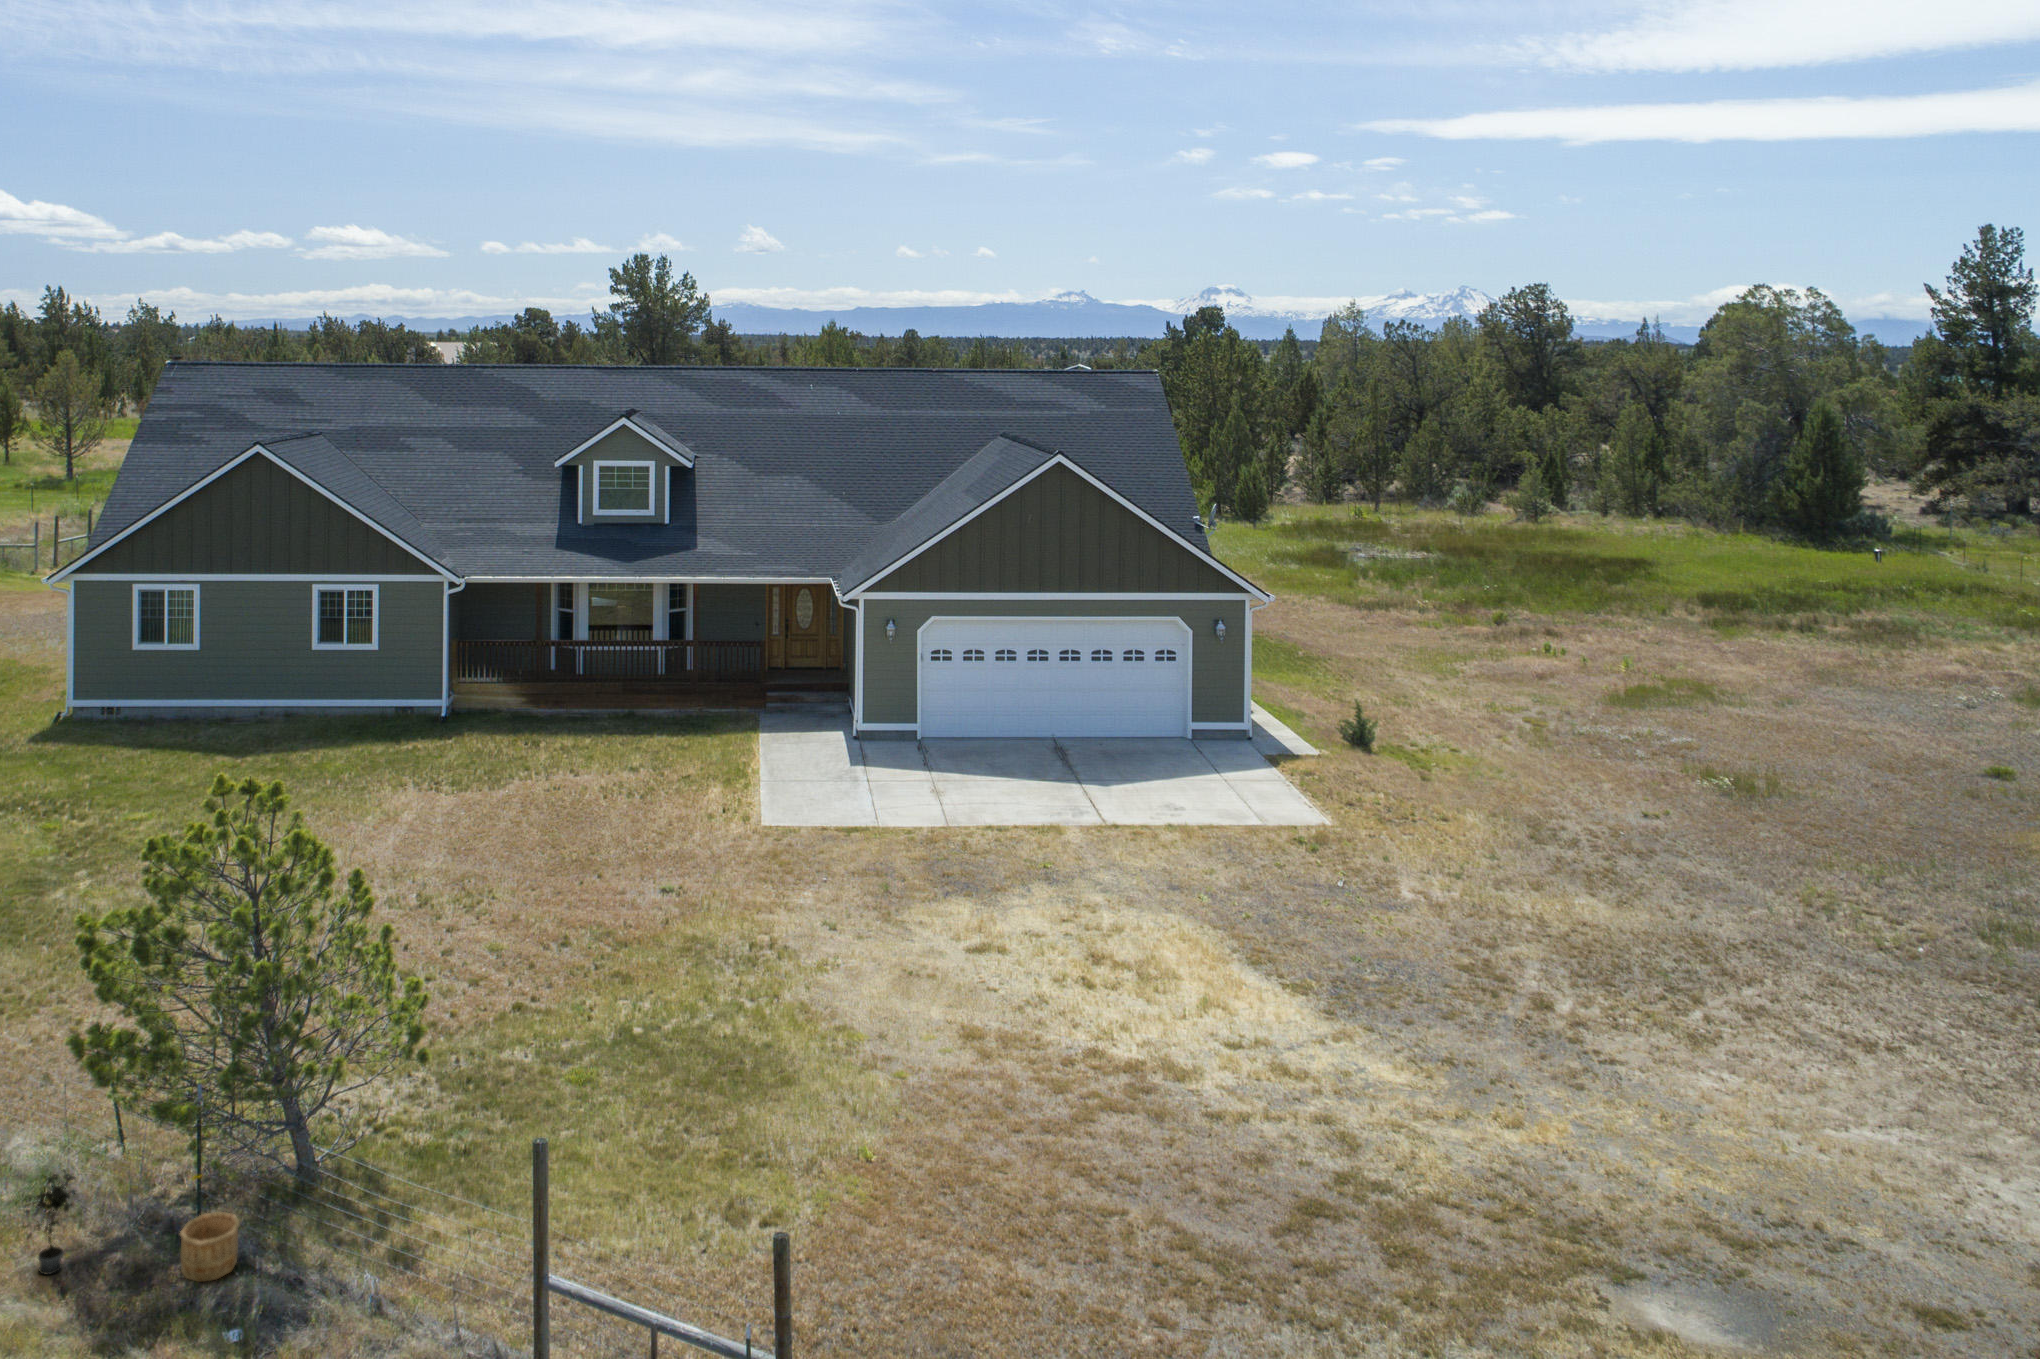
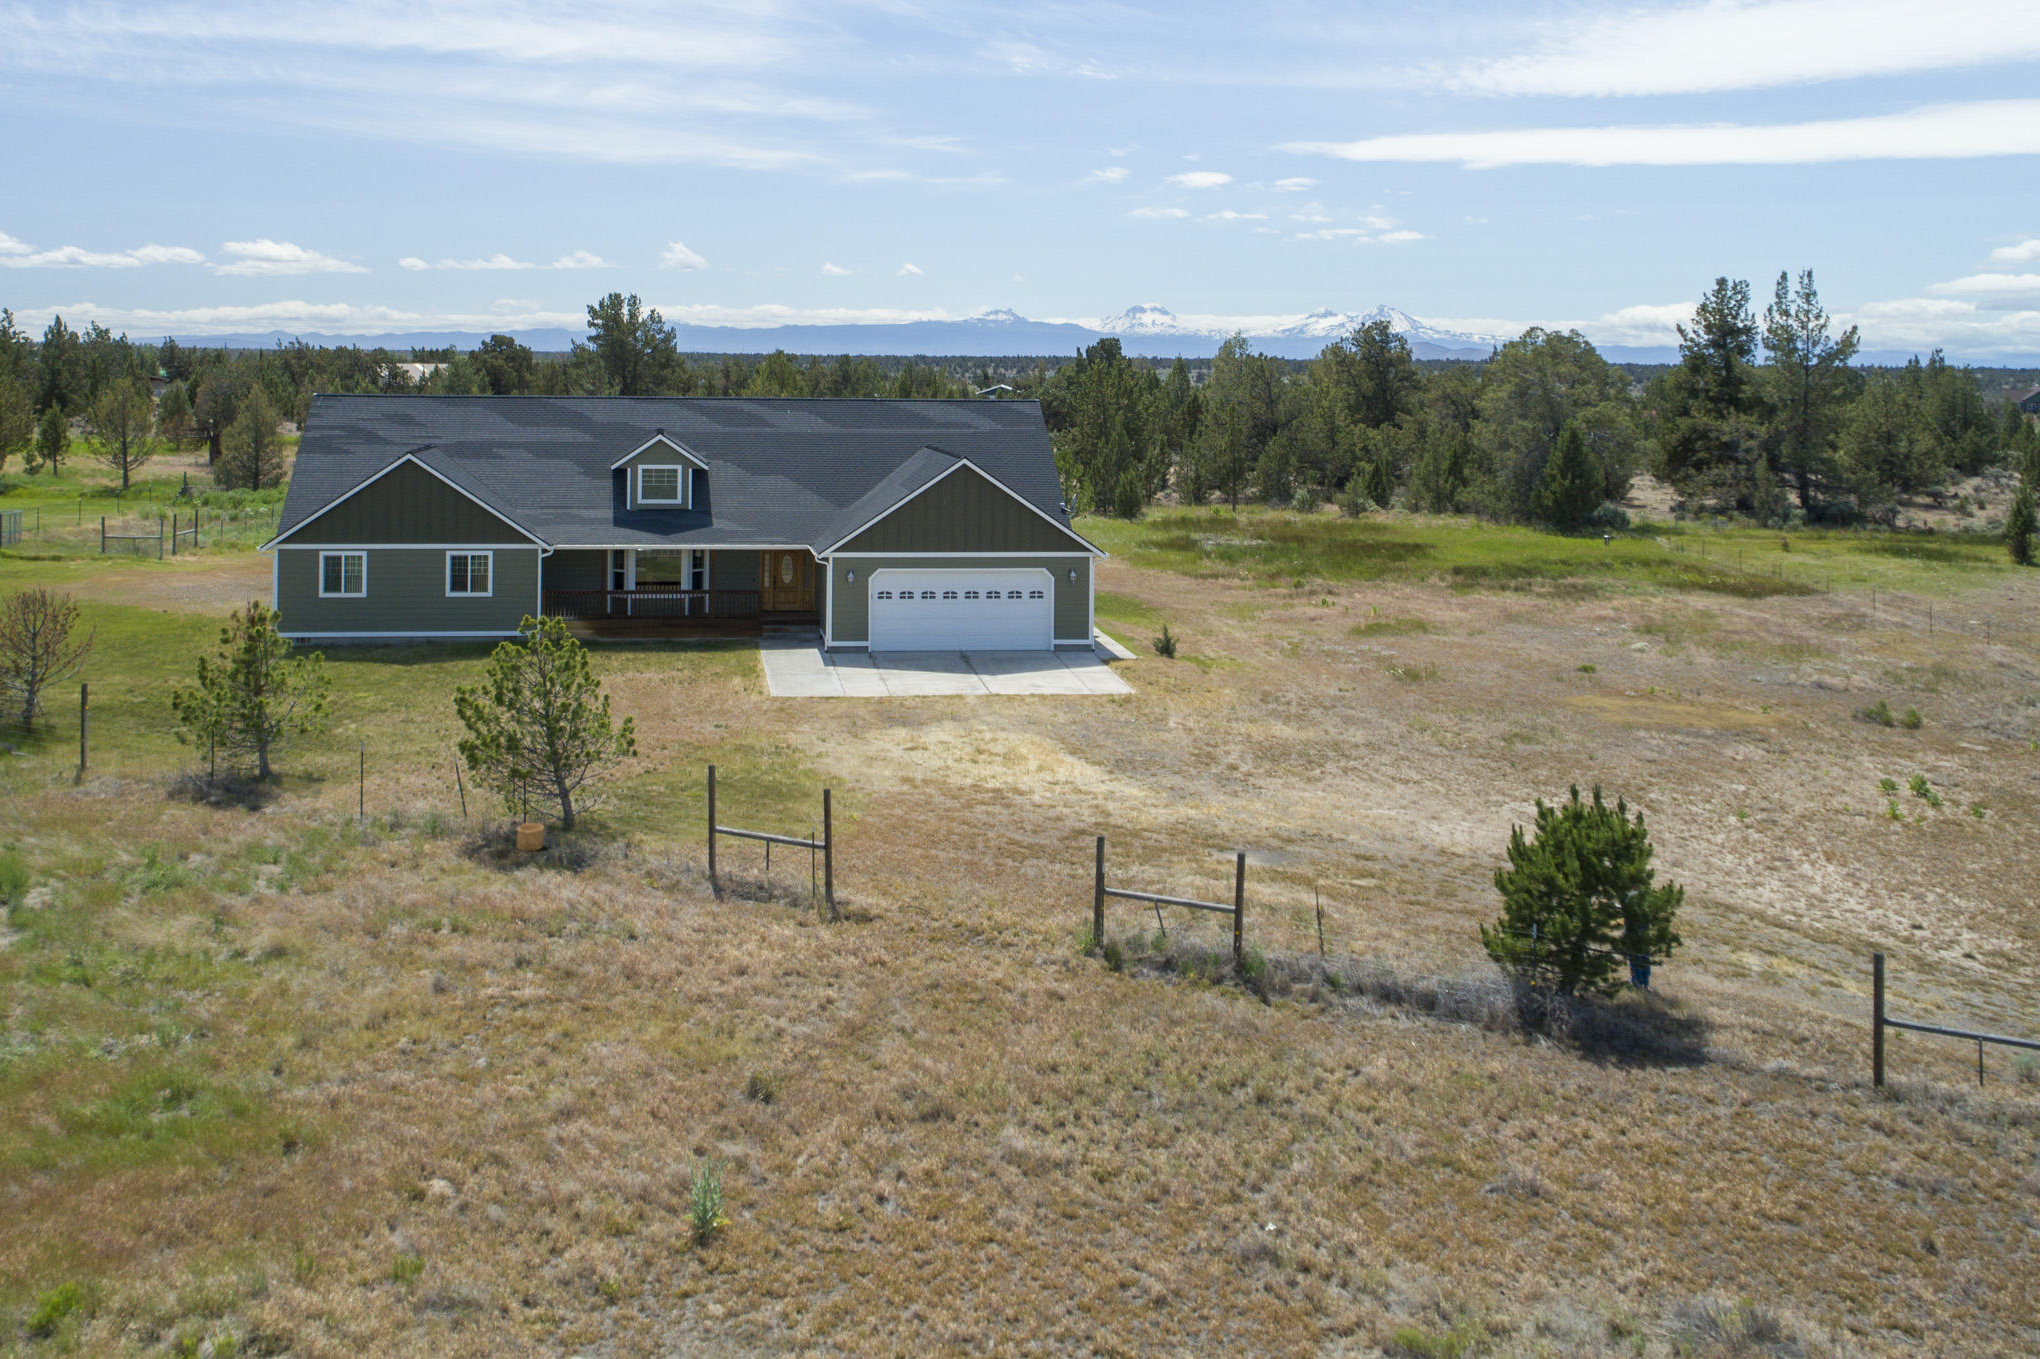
potted plant: present [36,1170,75,1274] -> none [444,798,467,848]

